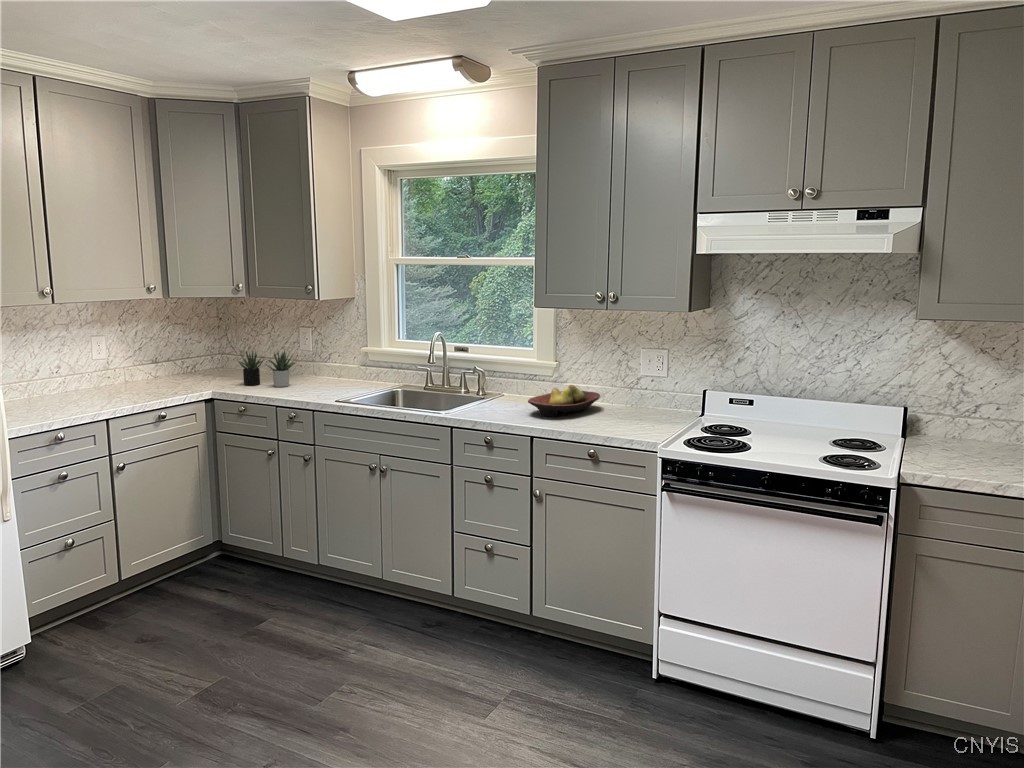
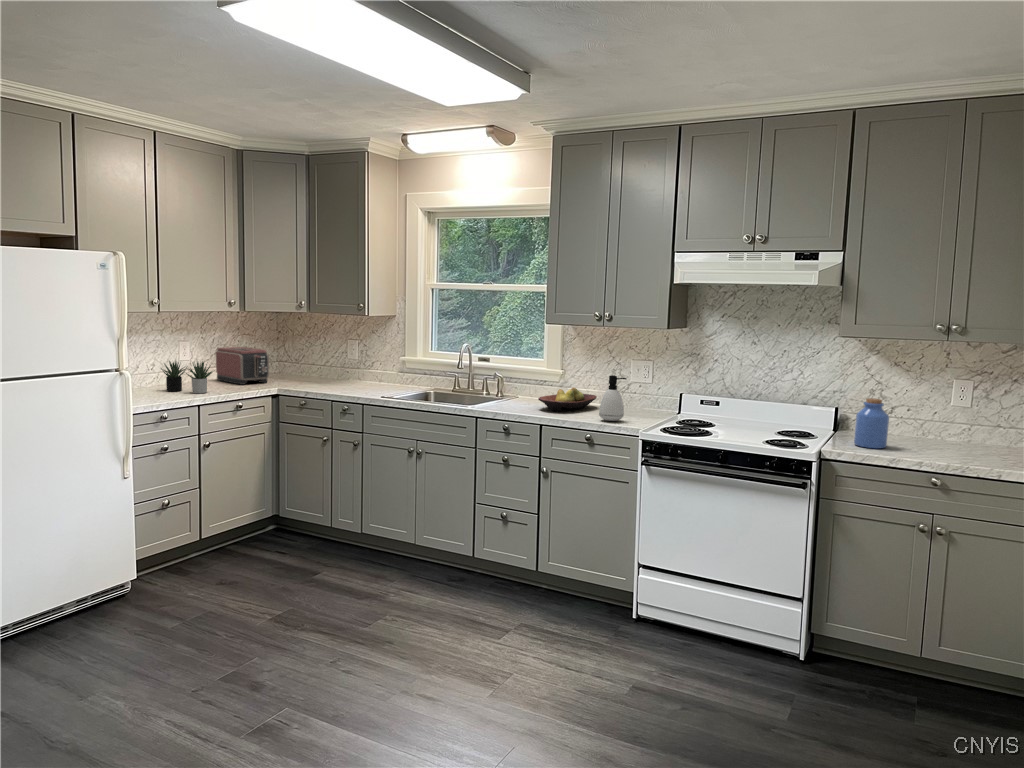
toaster: none [137,340,202,388] -> present [216,347,269,385]
succulent plant: present [238,350,295,387] -> present [161,361,213,393]
soap dispenser: none [605,373,639,430] -> present [599,375,626,421]
jar: none [936,399,984,465] -> present [854,398,889,448]

